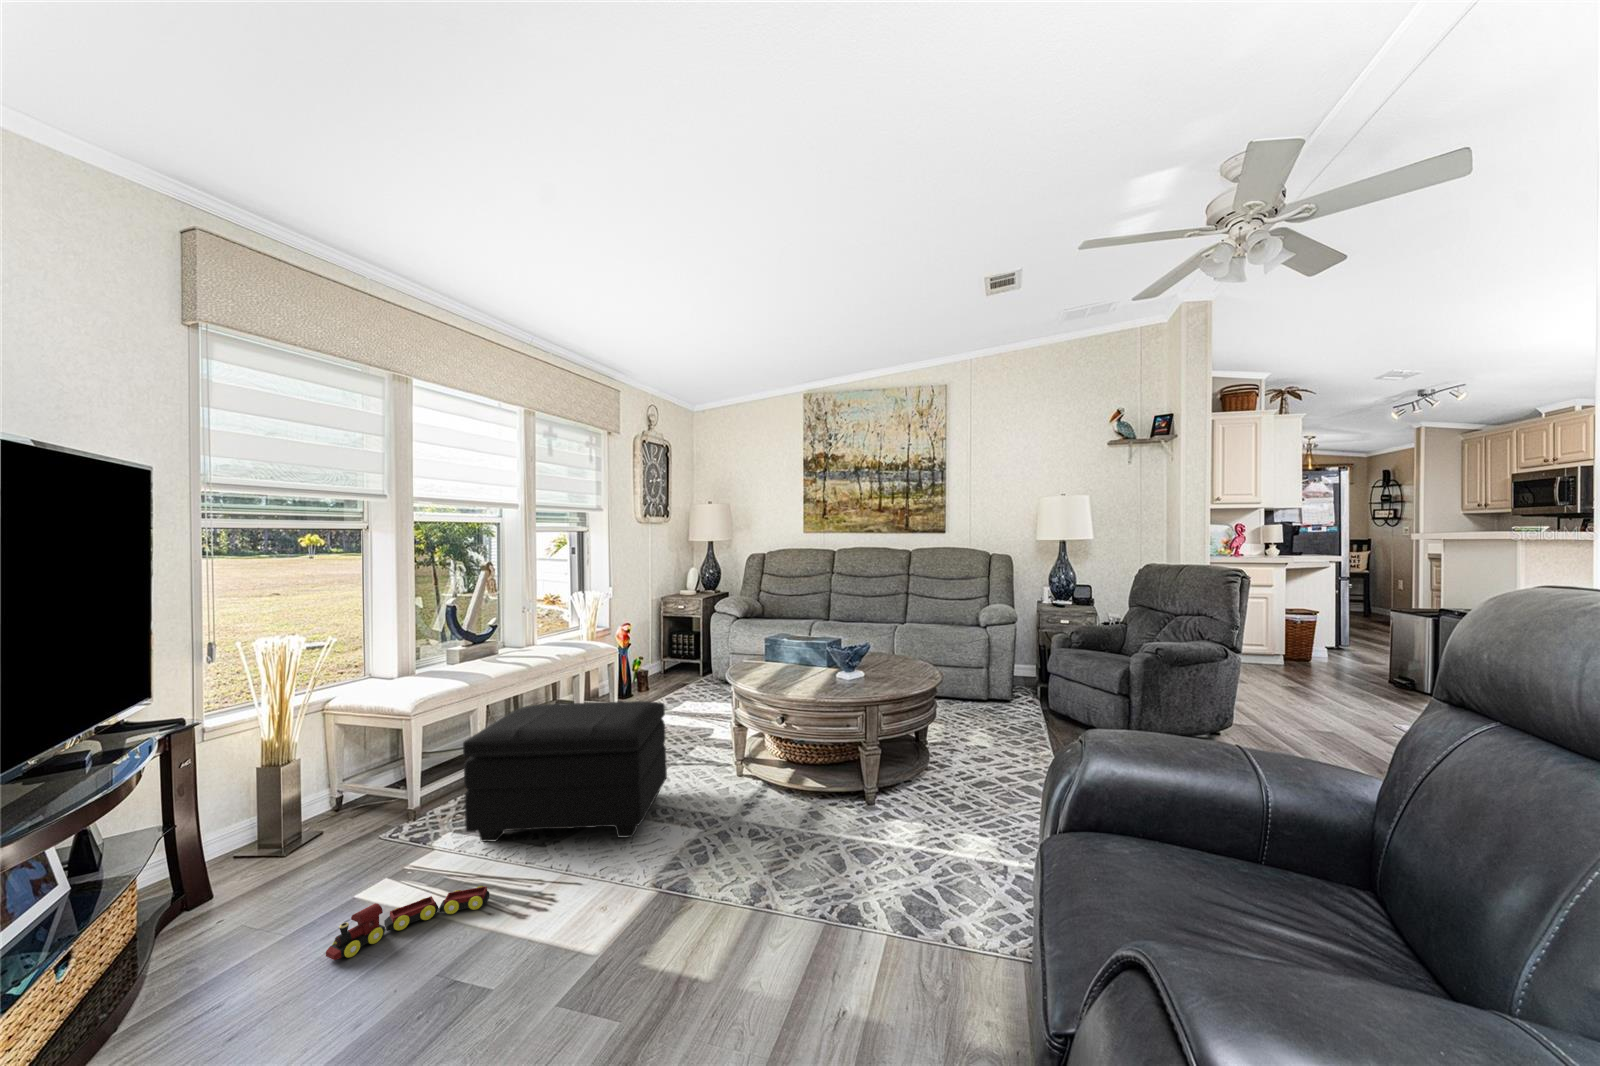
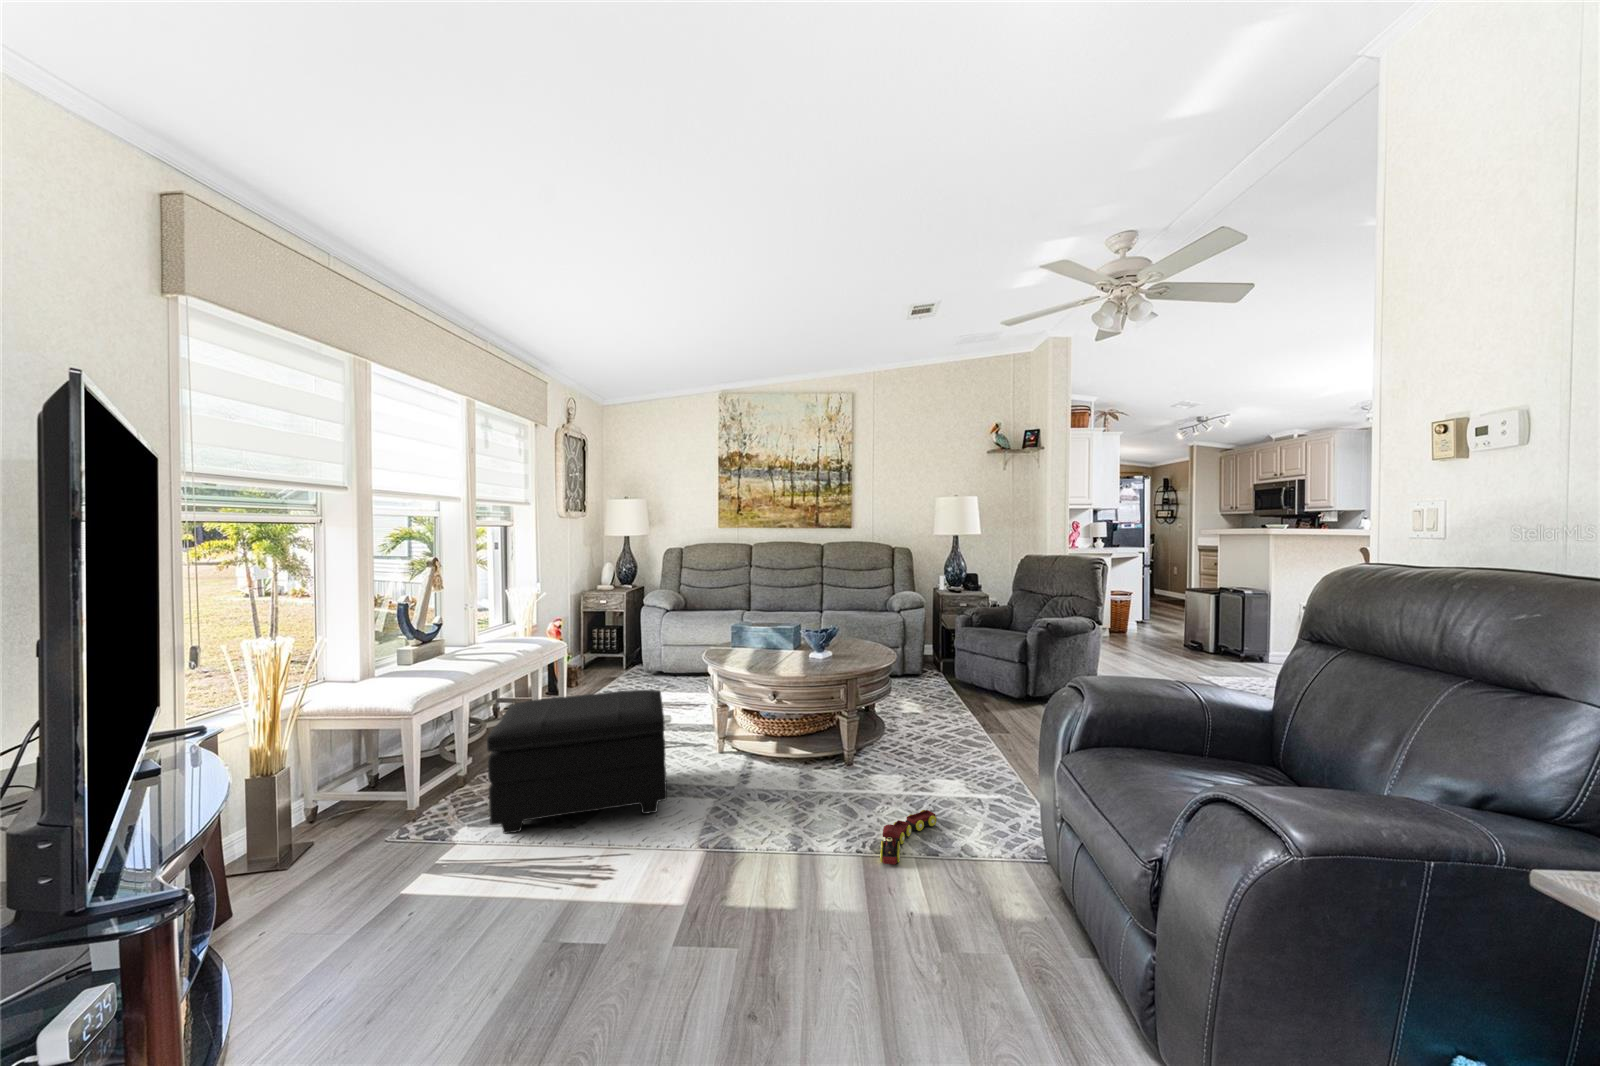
toy train: present [326,886,490,960] -> present [880,810,937,864]

